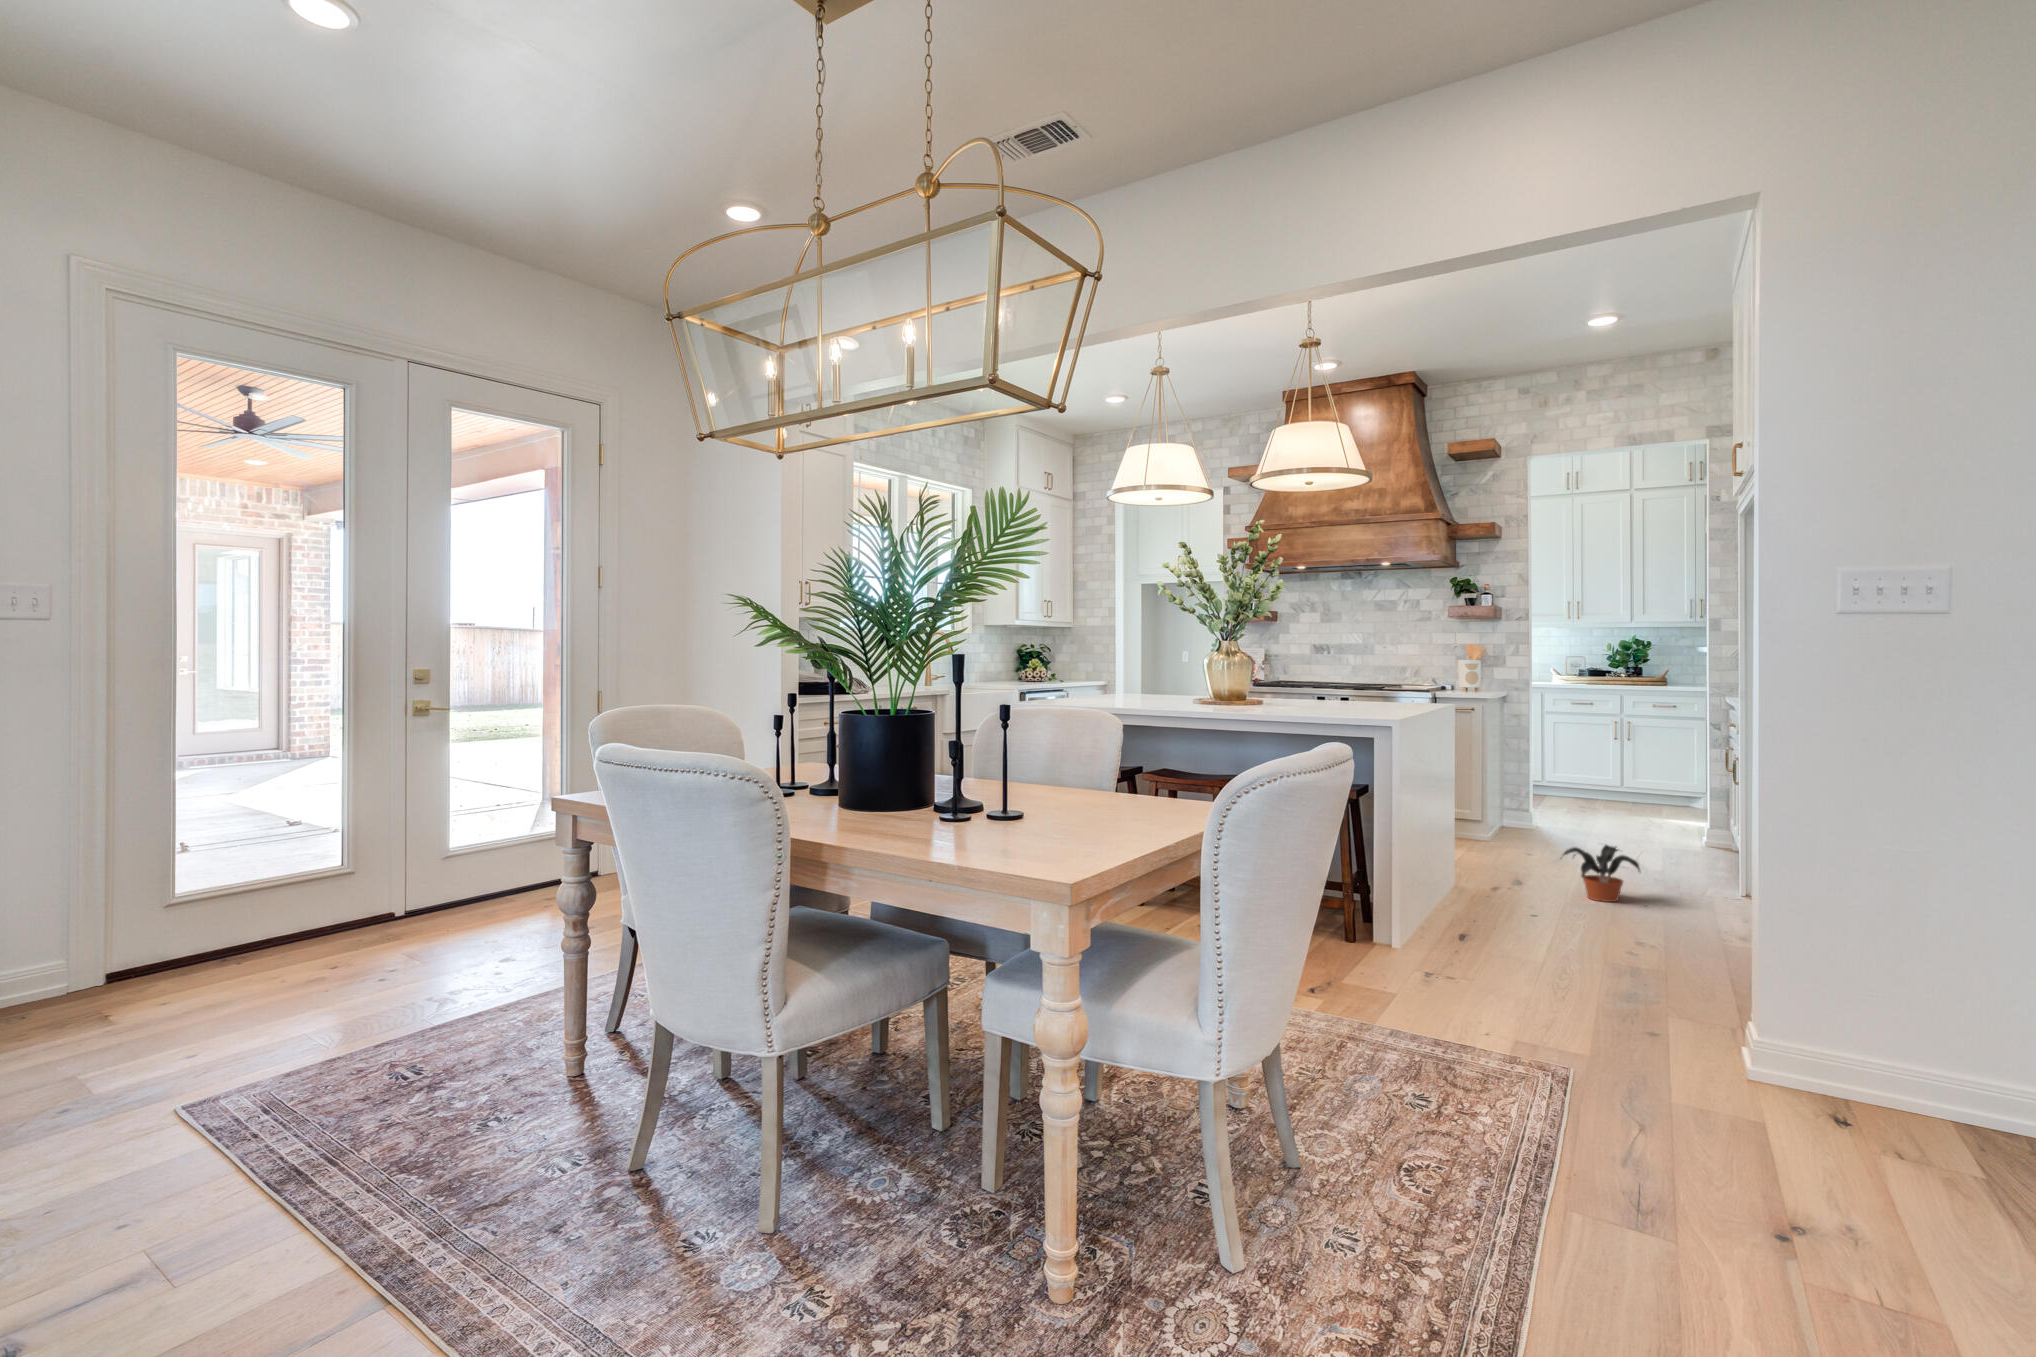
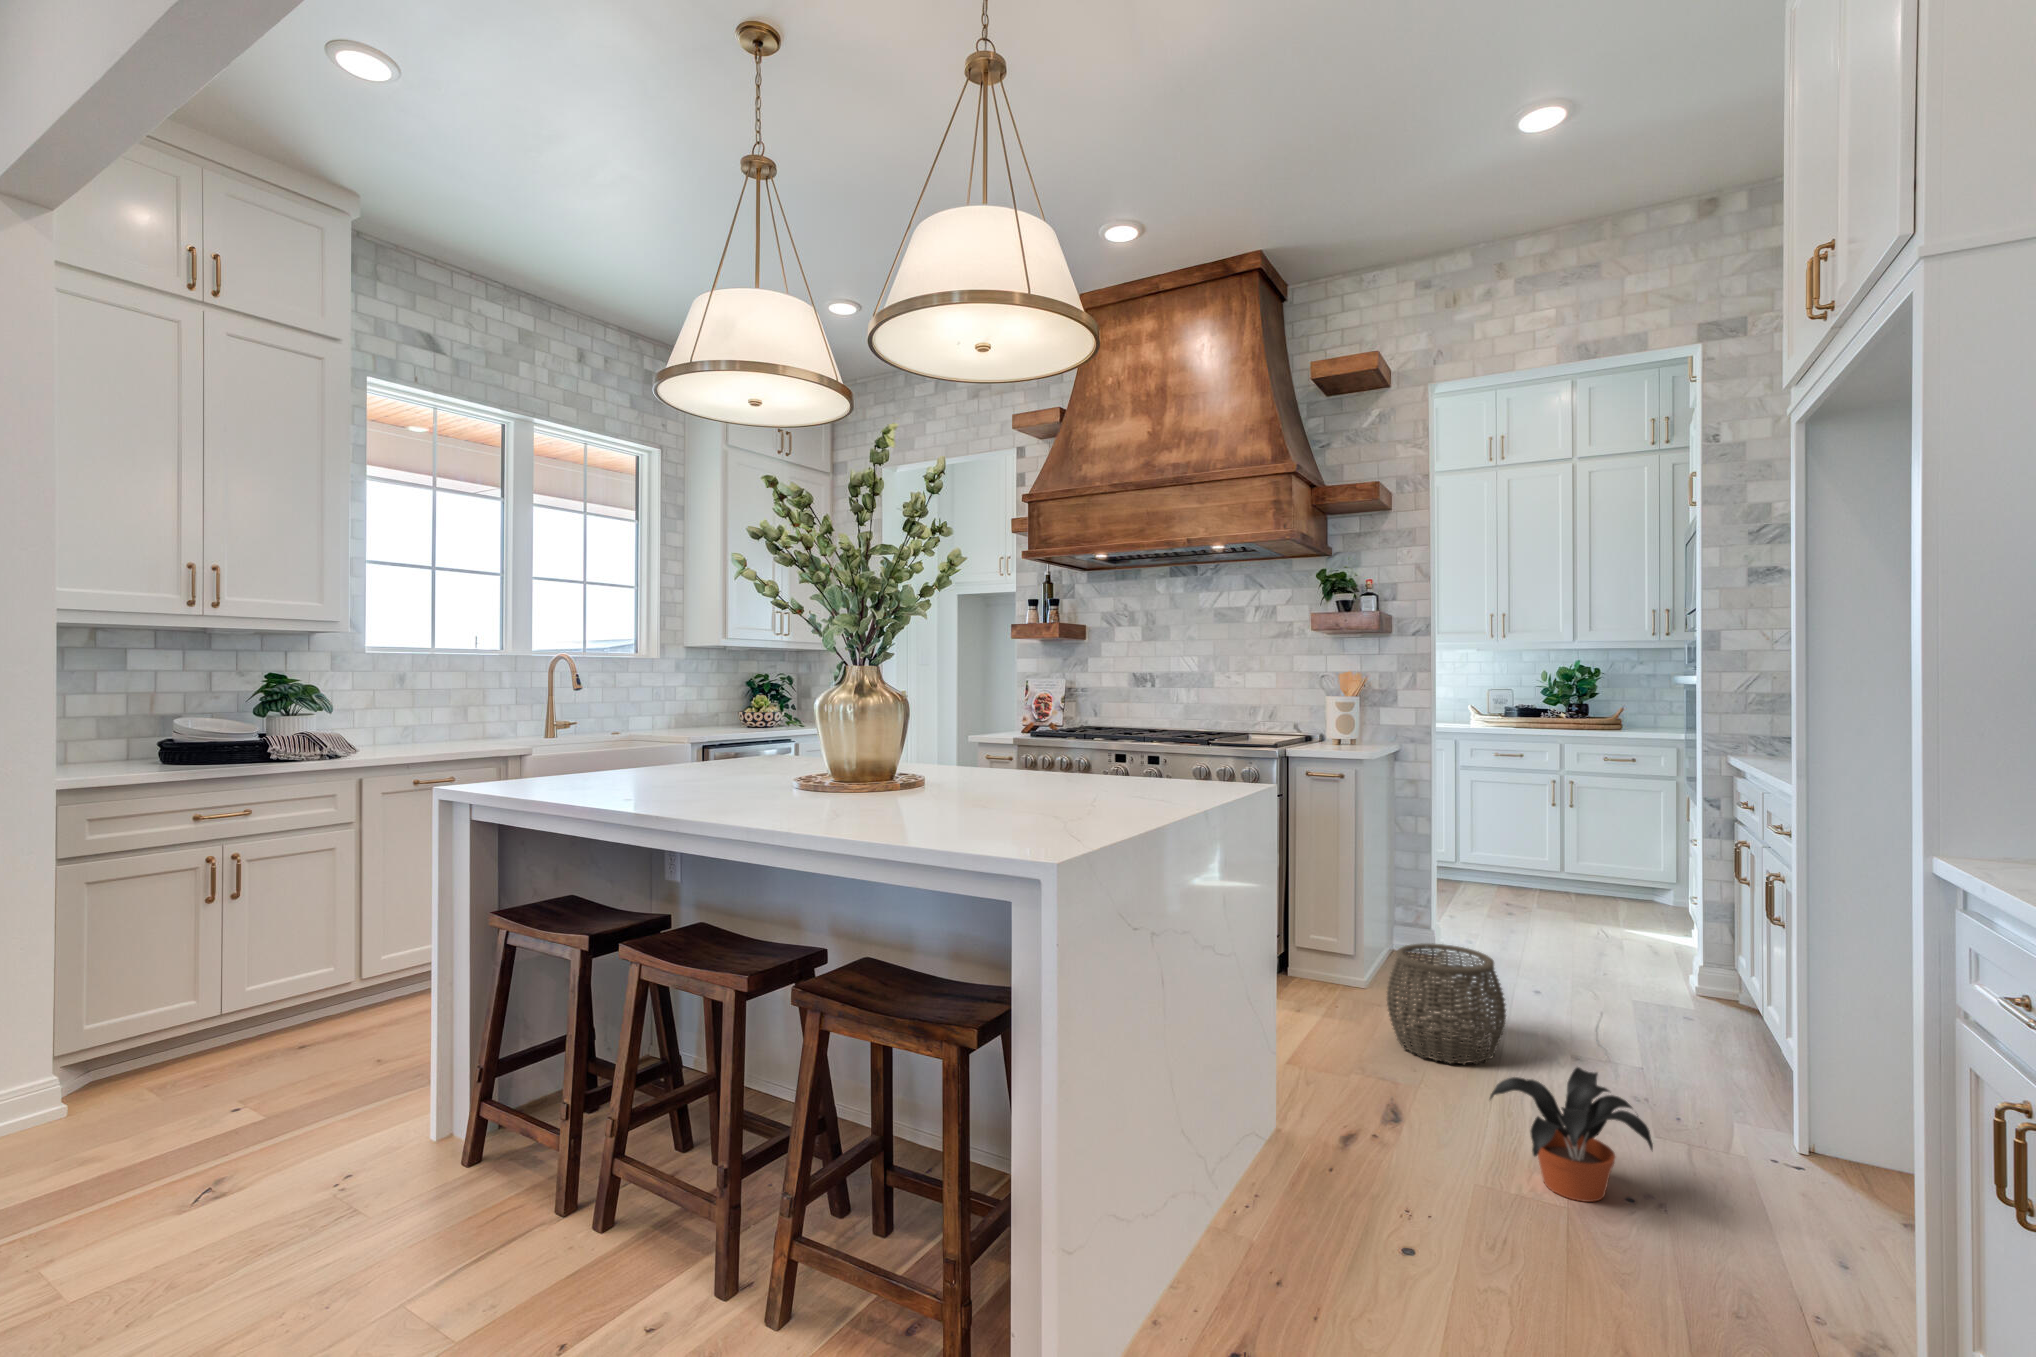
woven basket: none [1501,804,1572,867] -> present [1387,944,1506,1064]

